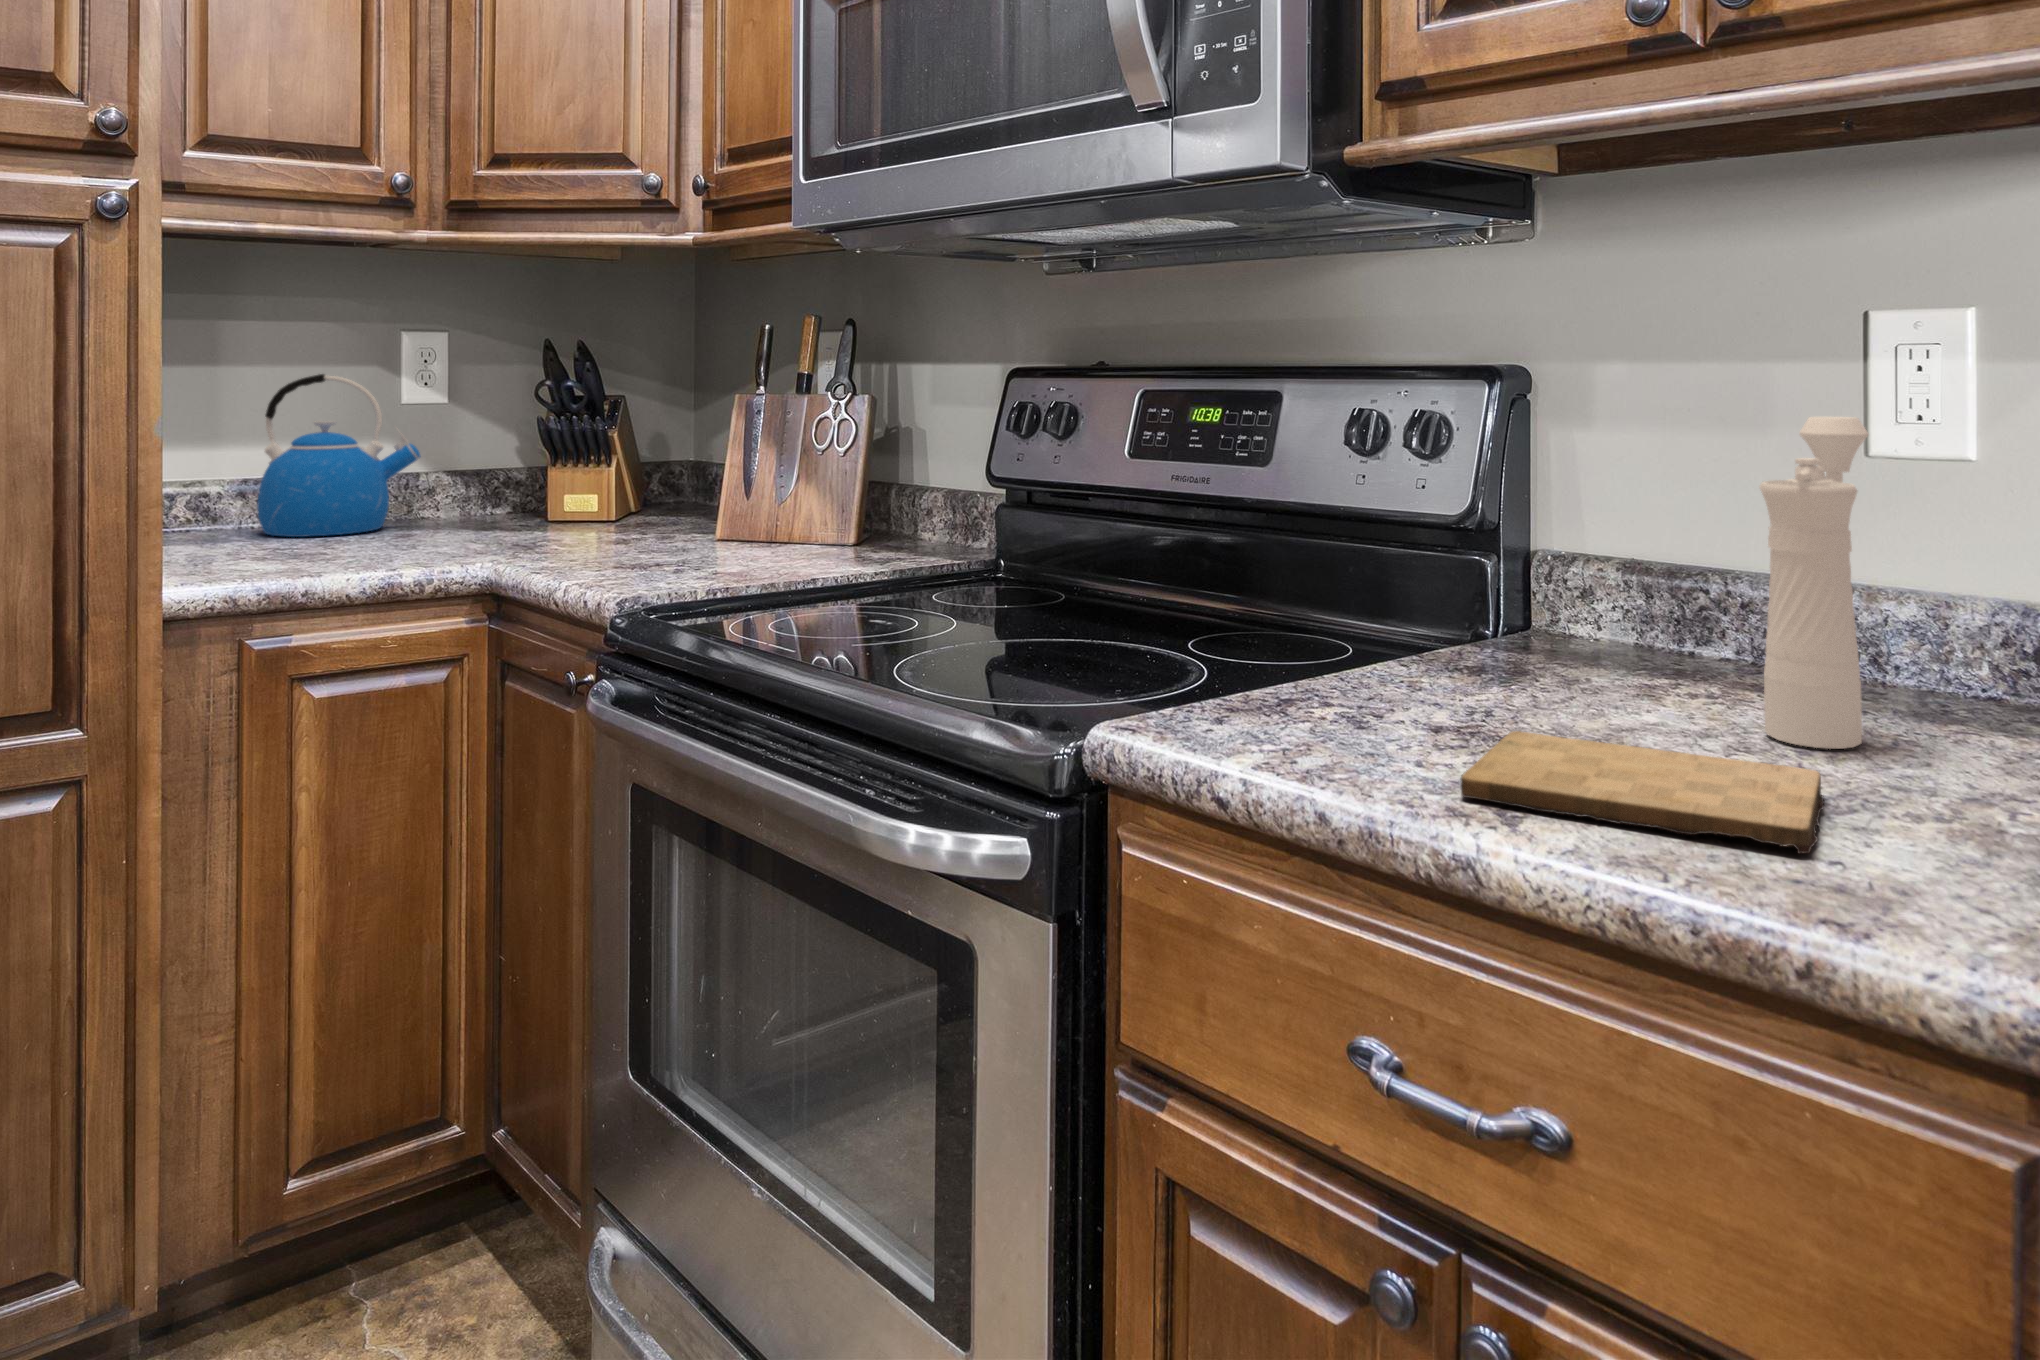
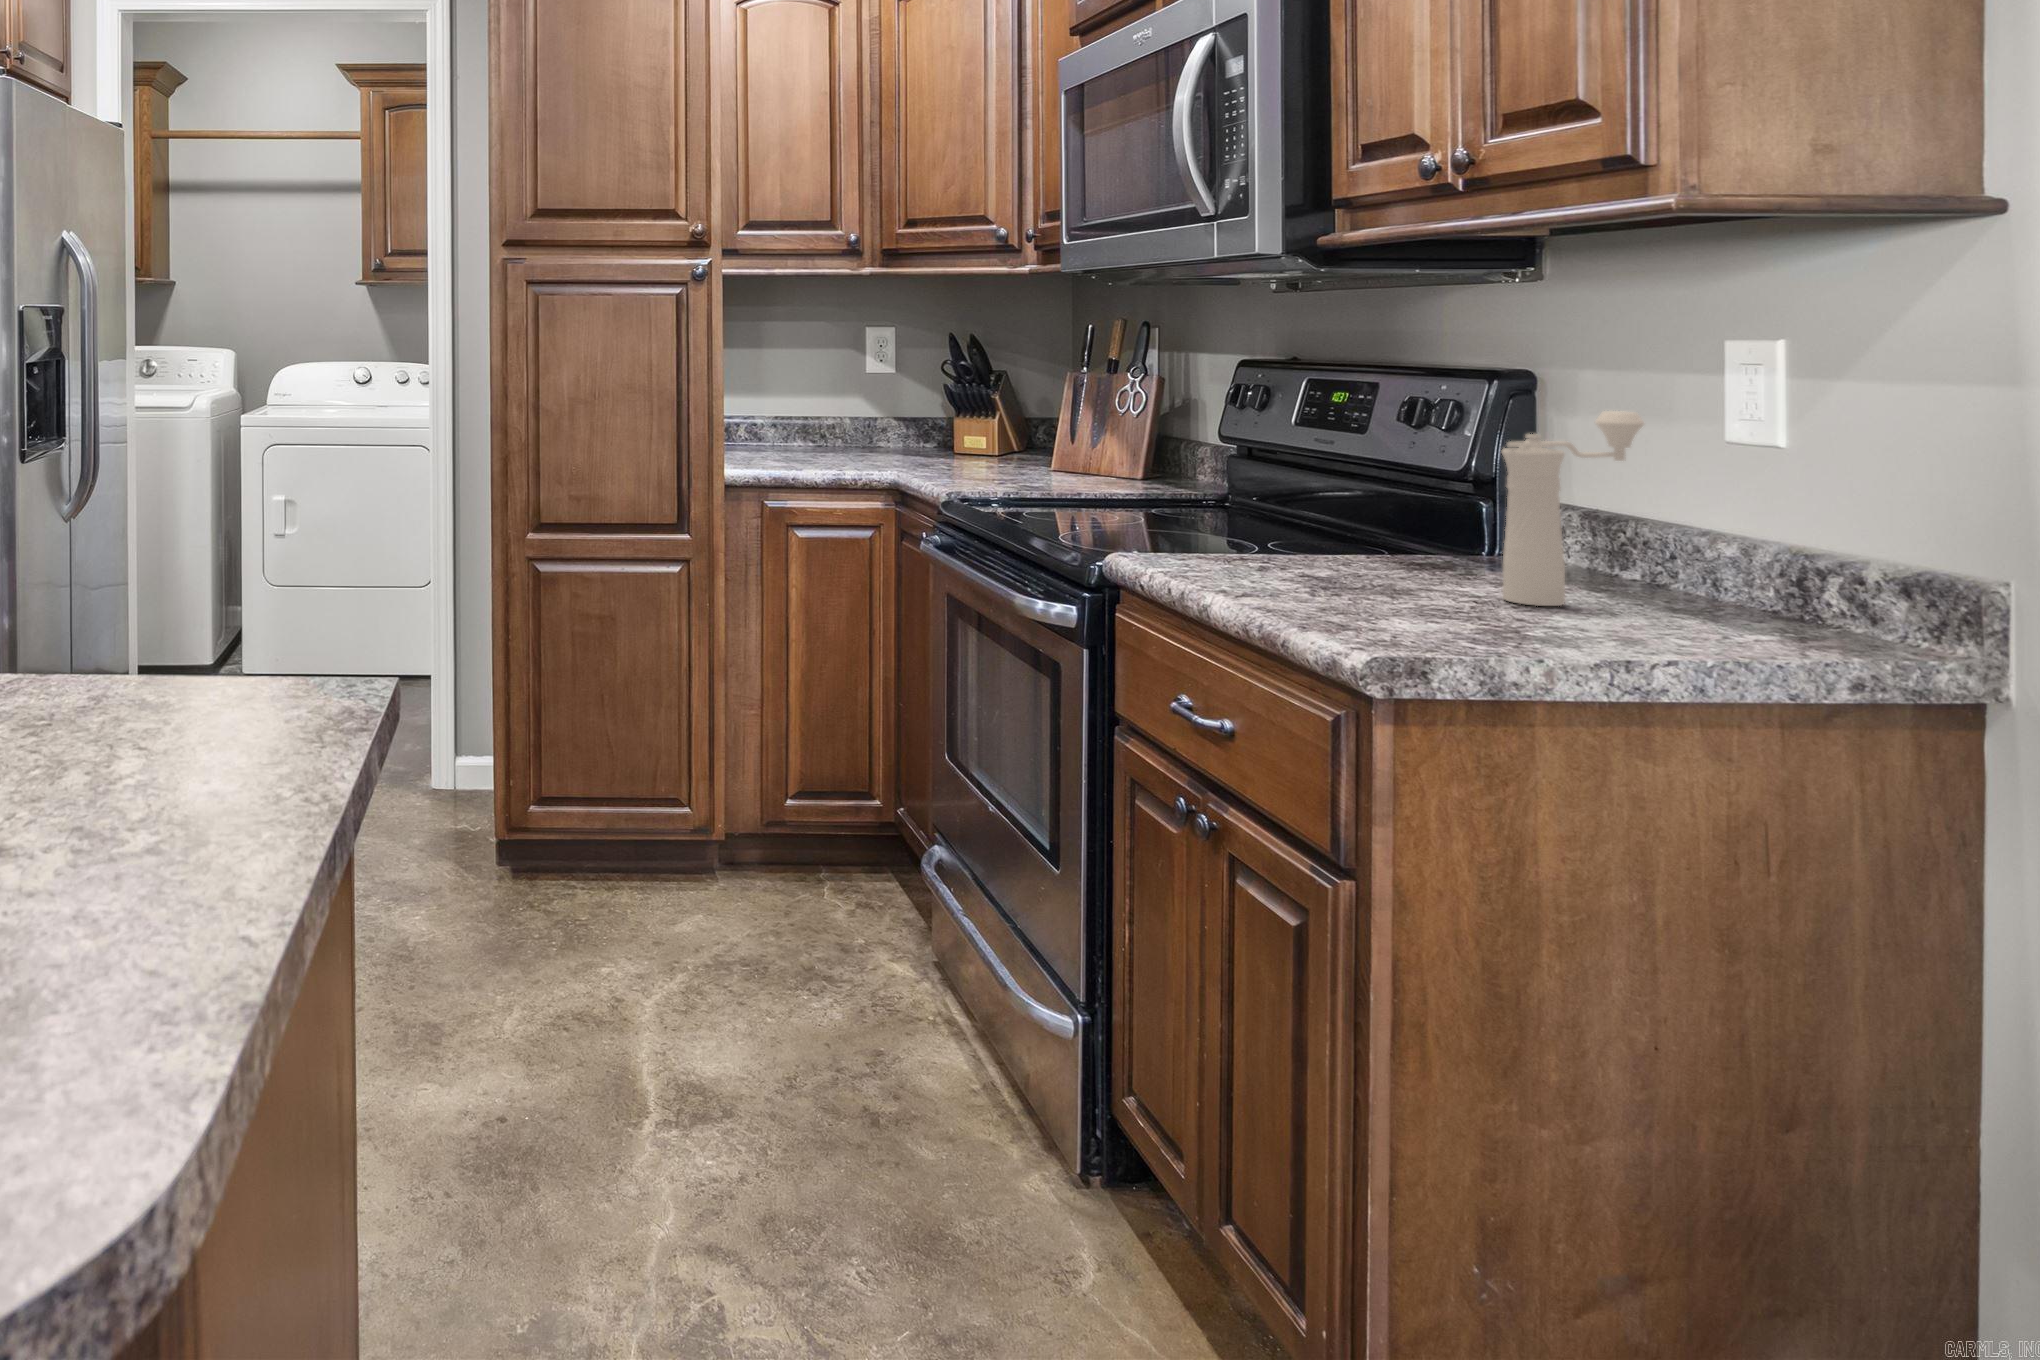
kettle: present [257,374,421,537] -> none [781,356,871,453]
cutting board: present [1460,731,1824,854] -> none [1231,572,1443,613]

